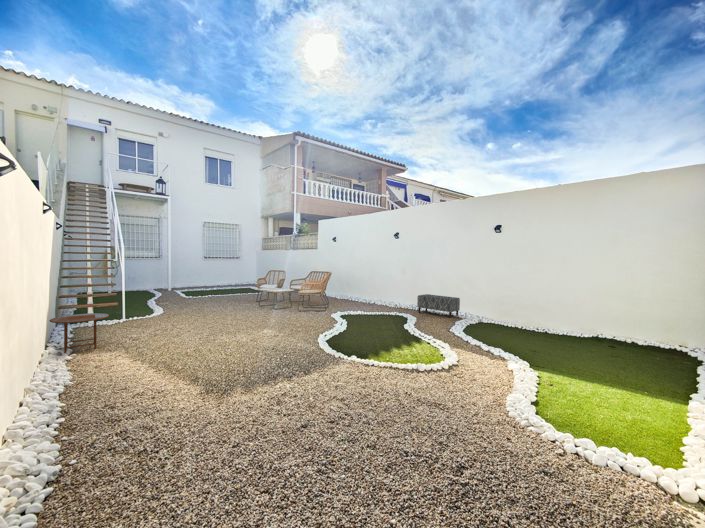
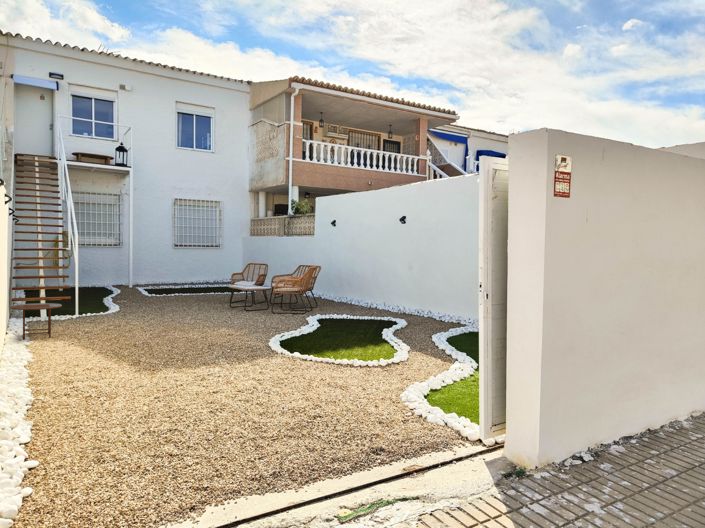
bench: present [417,294,460,318] -> none [425,297,477,327]

